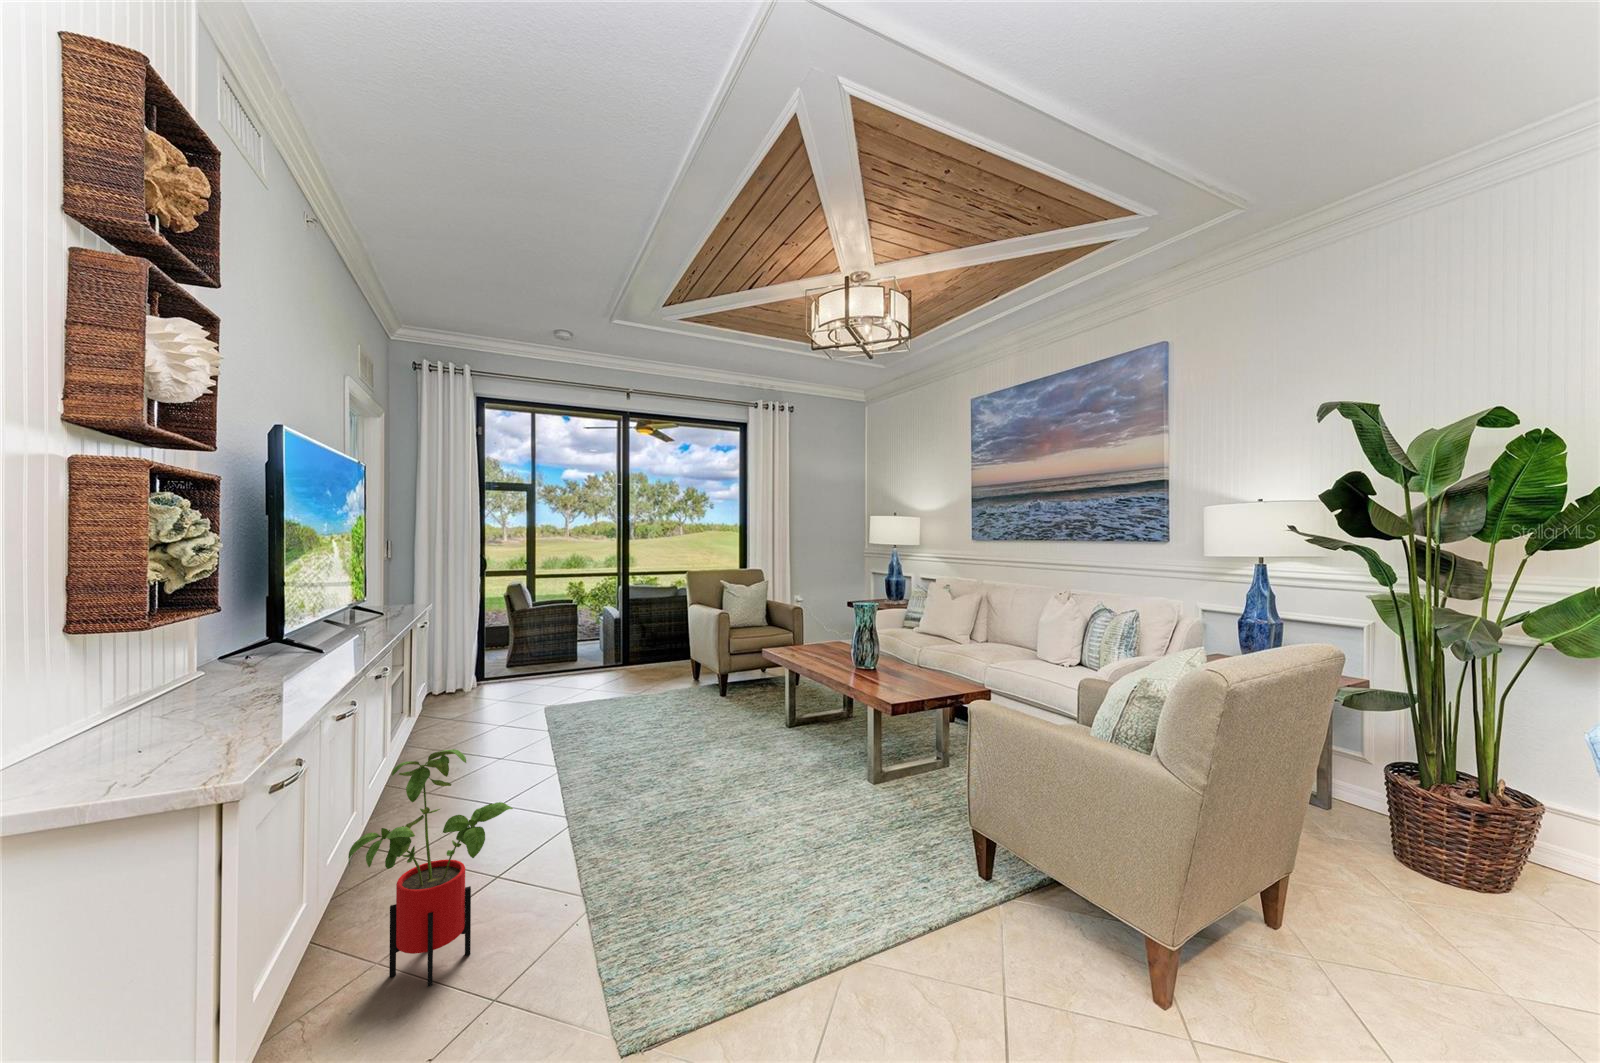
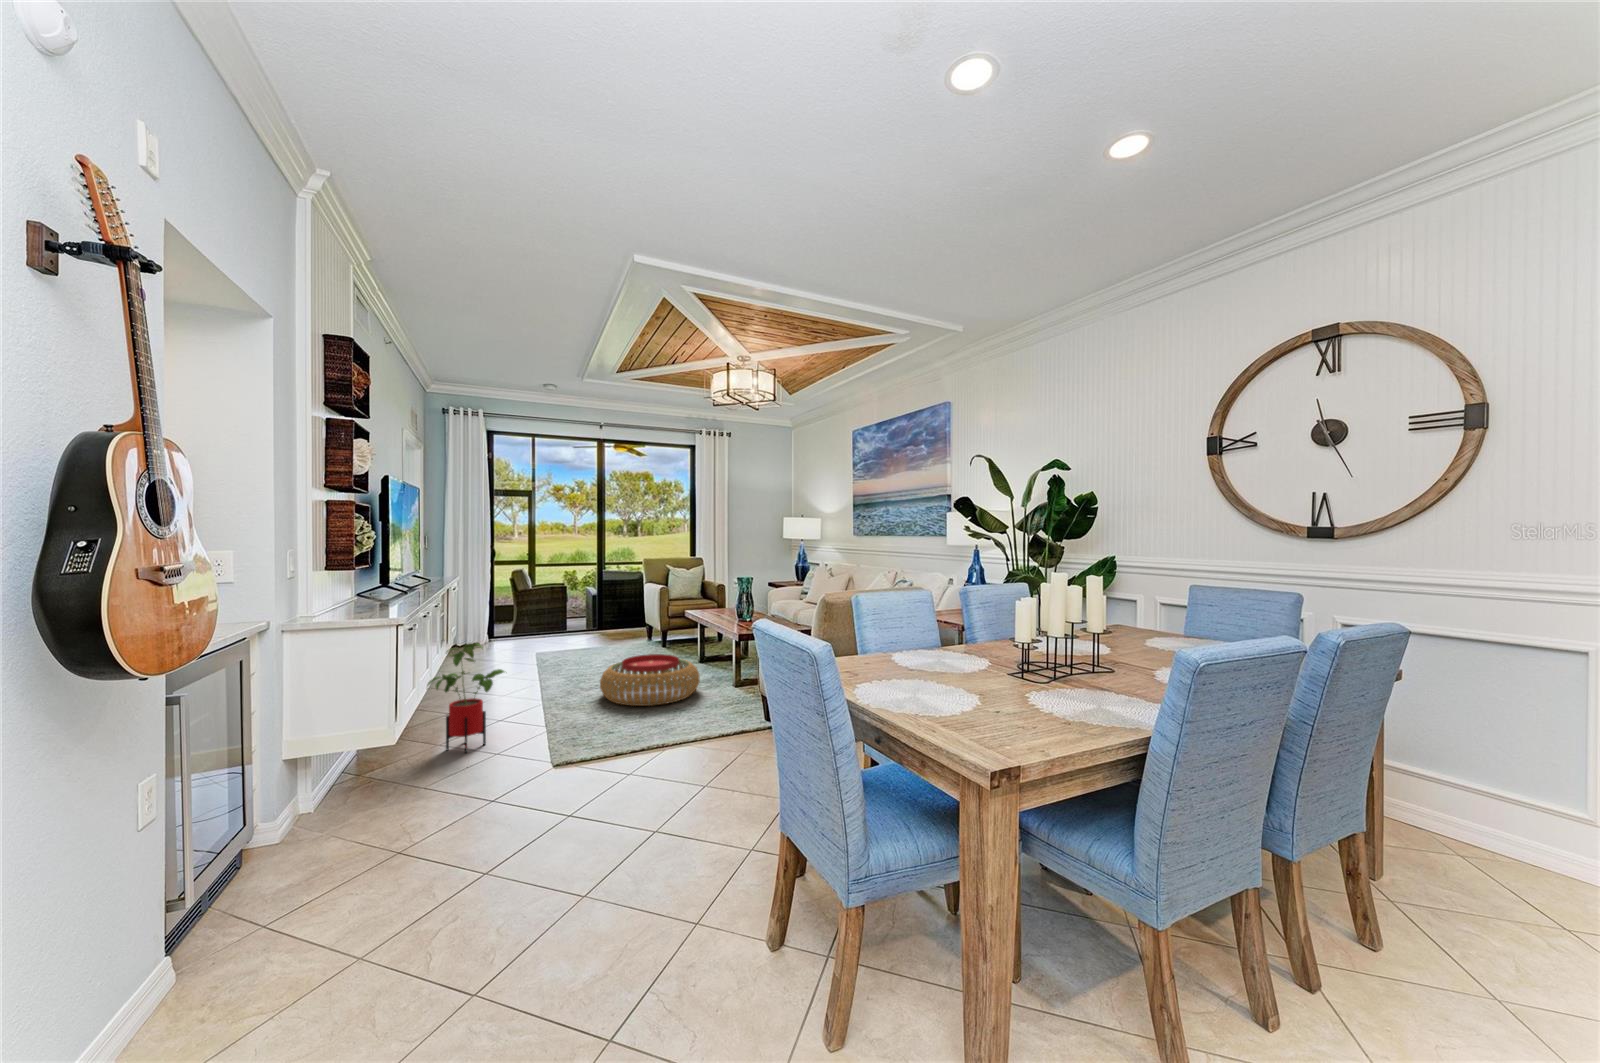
pouf: none [659,729,818,831] -> present [600,654,700,706]

